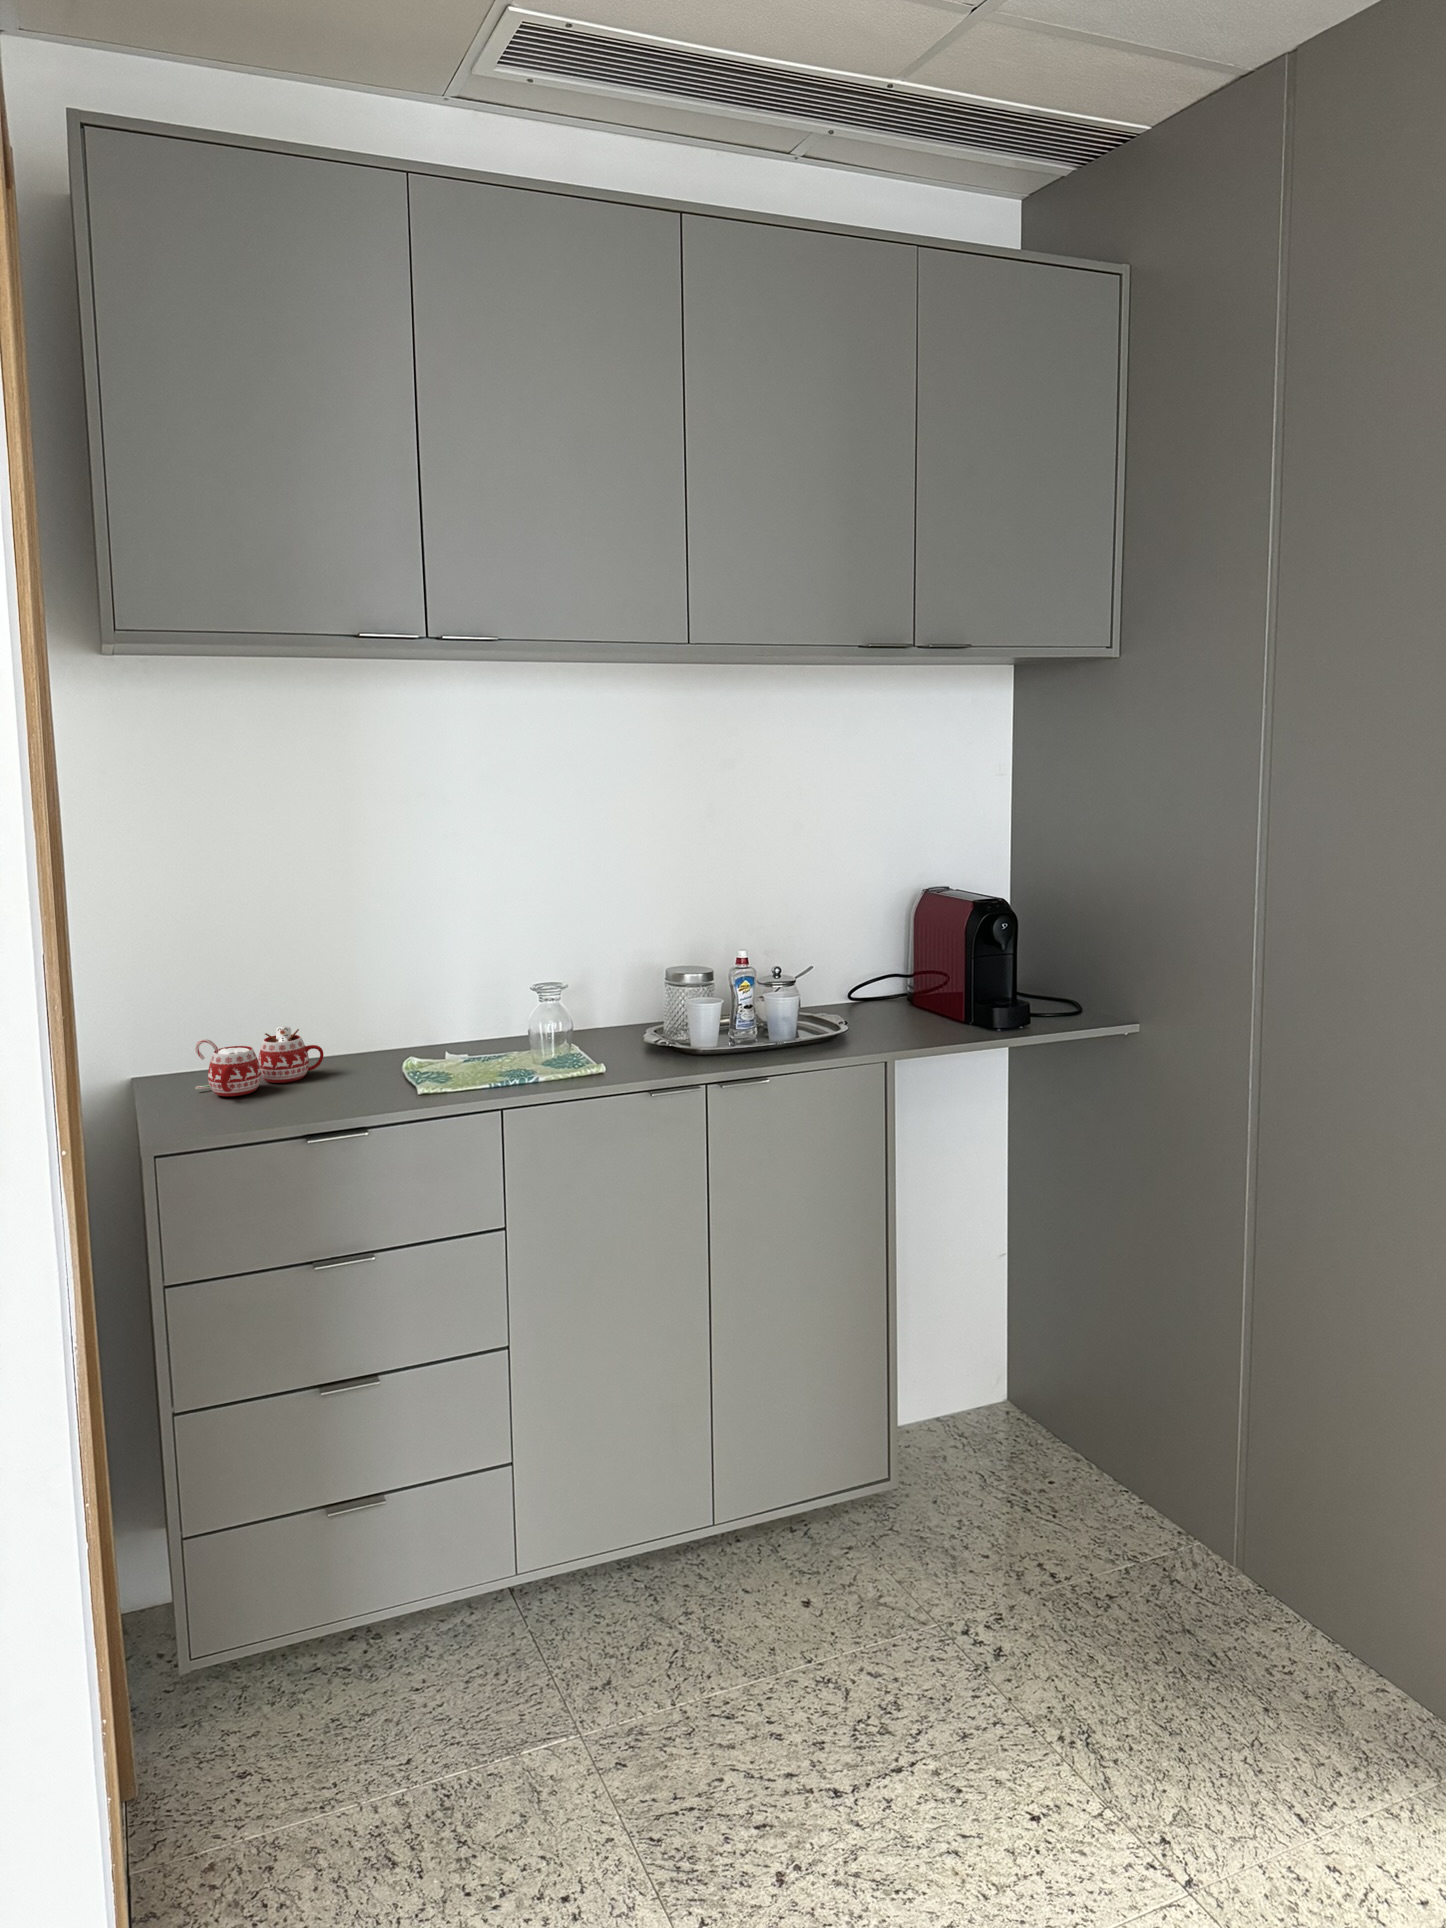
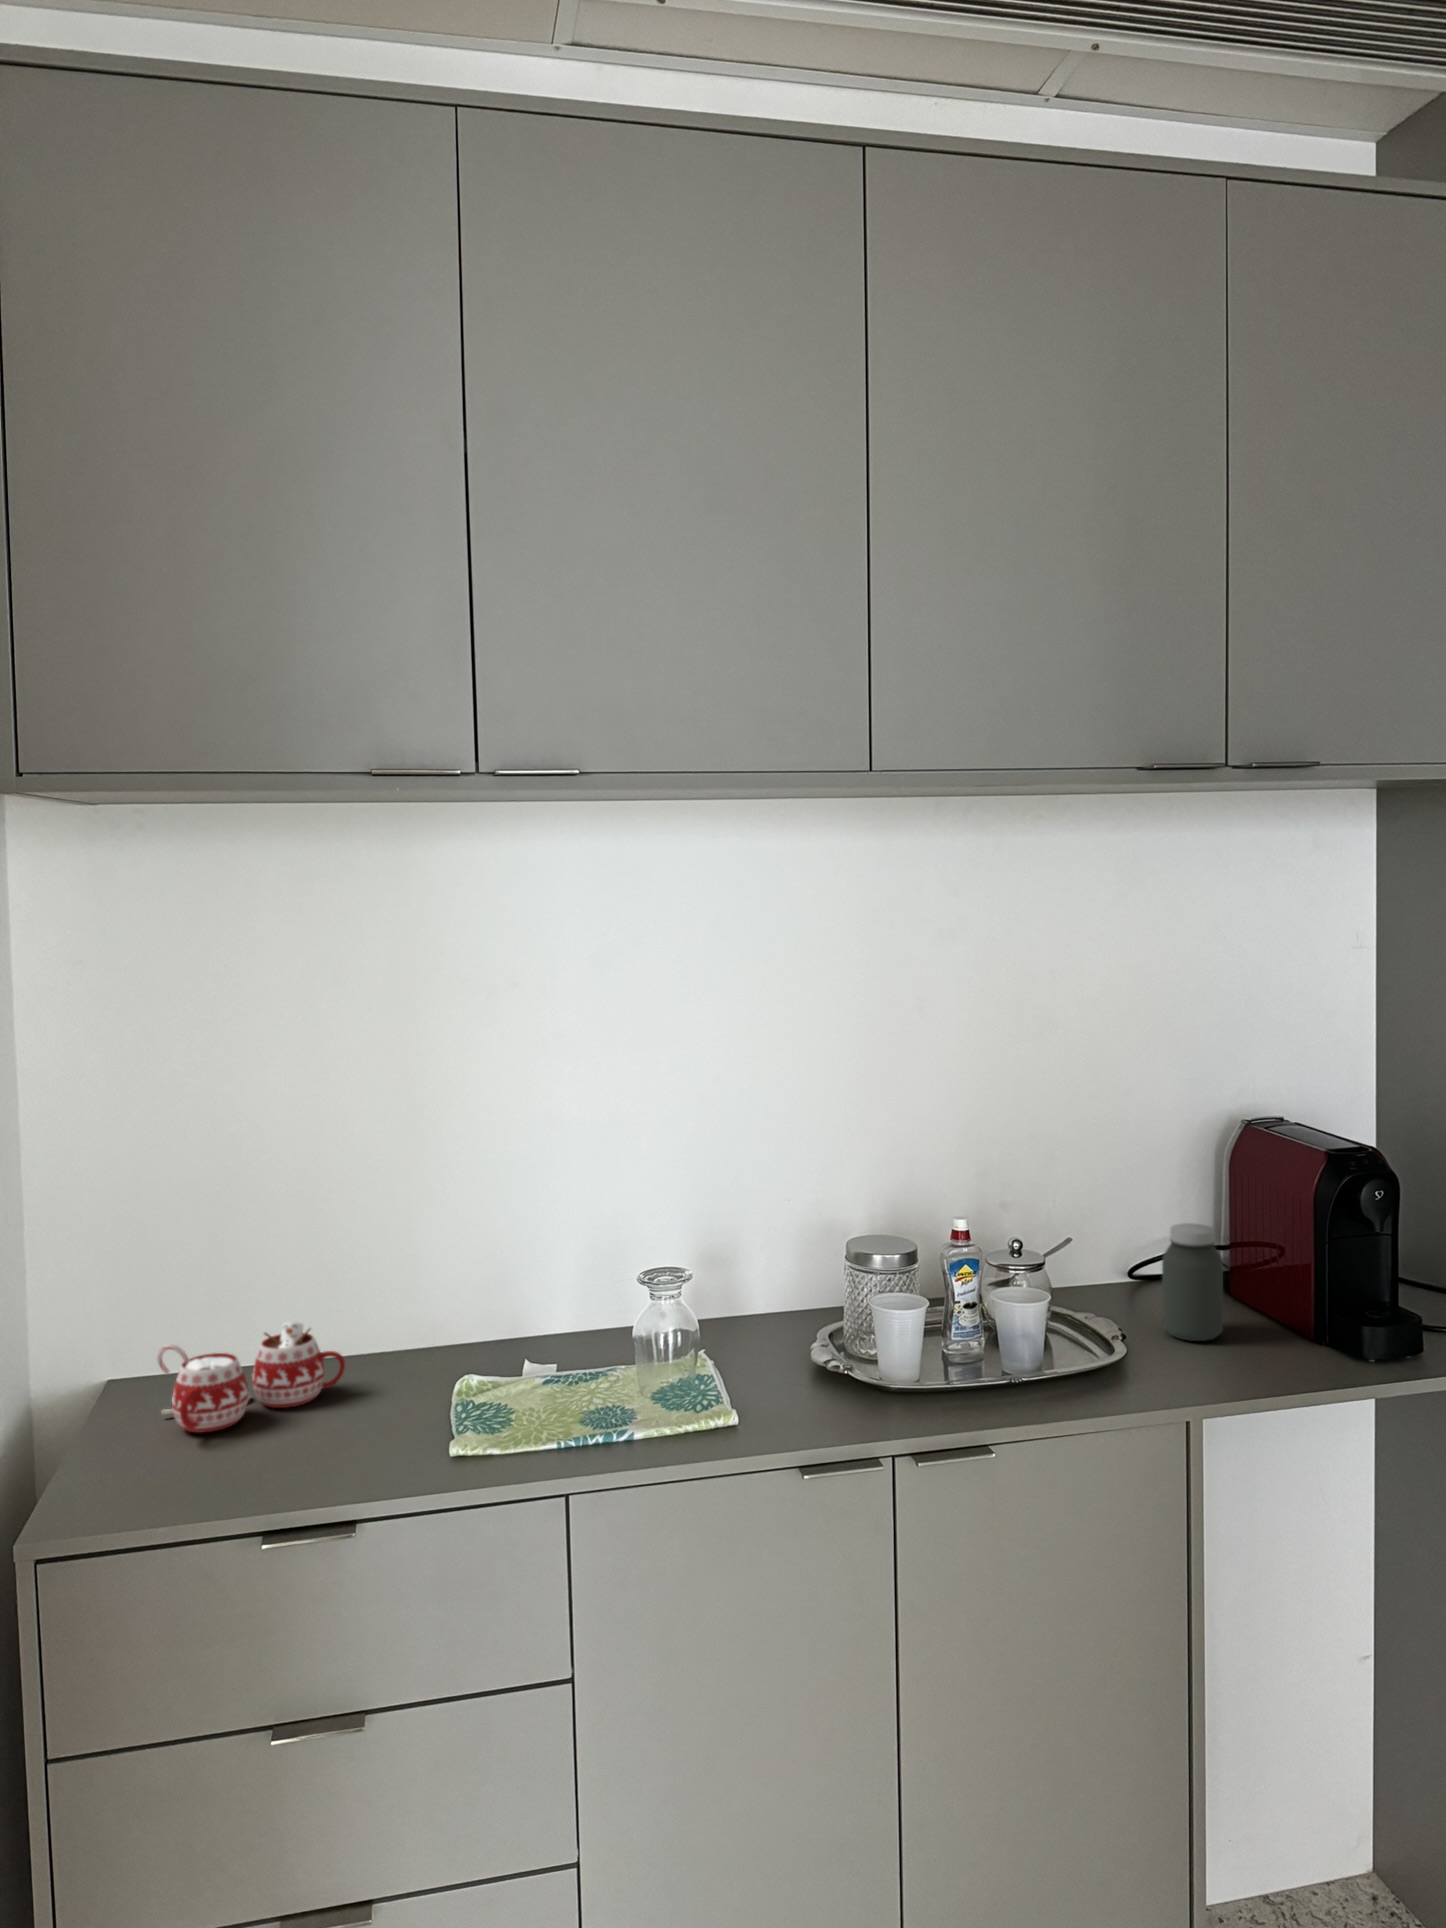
jar: none [871,951,909,1025] -> present [1162,1223,1223,1341]

